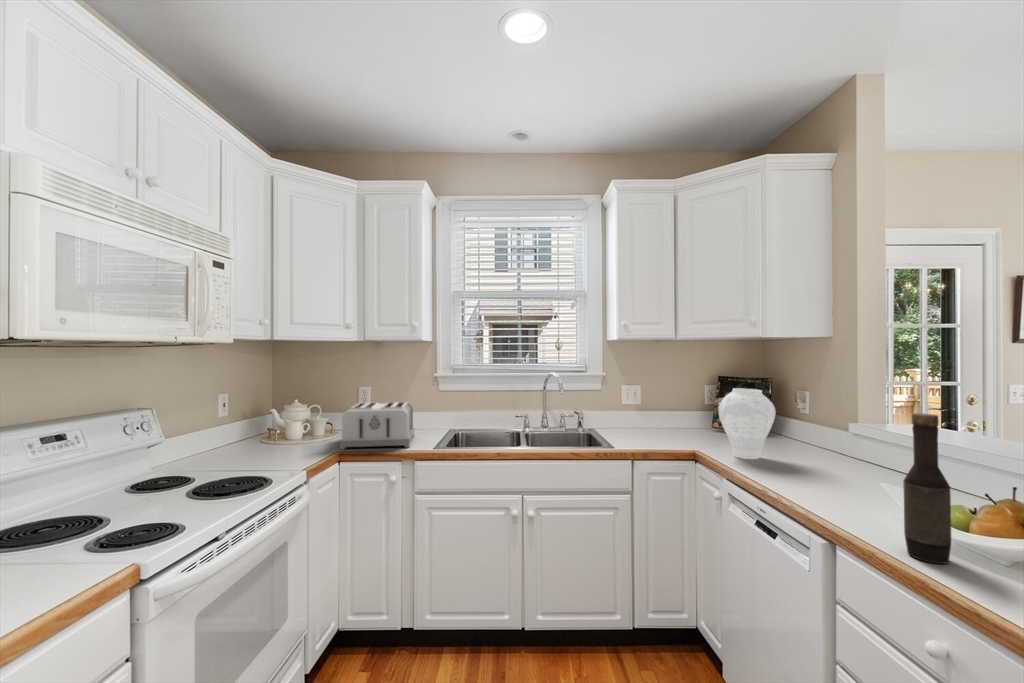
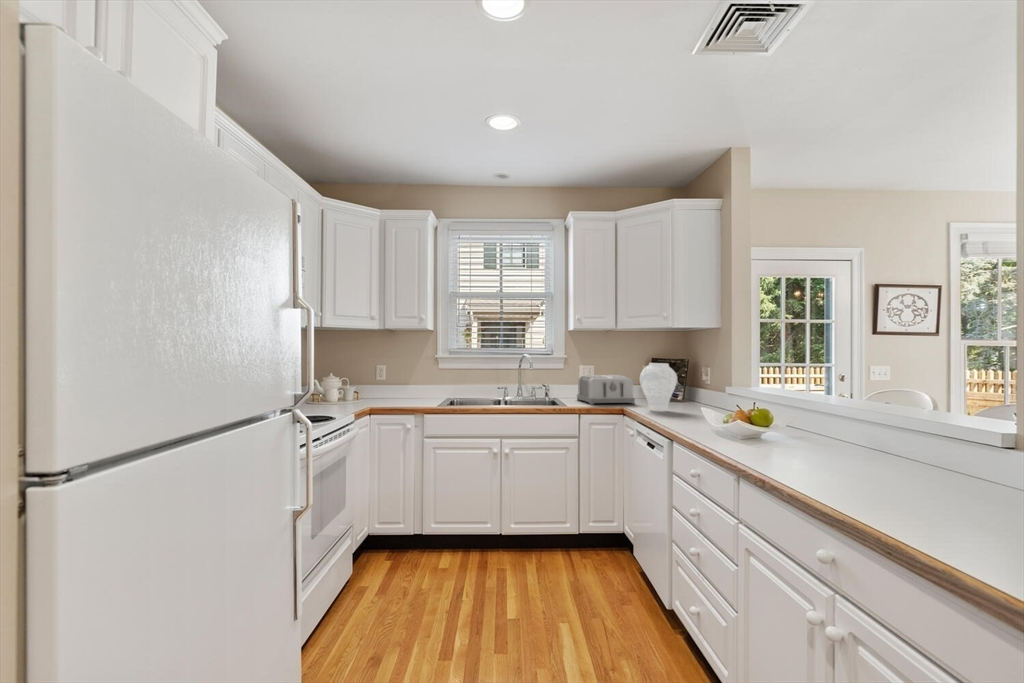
toaster: present [340,402,414,449] -> present [577,375,635,405]
bottle: present [903,414,951,564] -> none [709,363,731,444]

